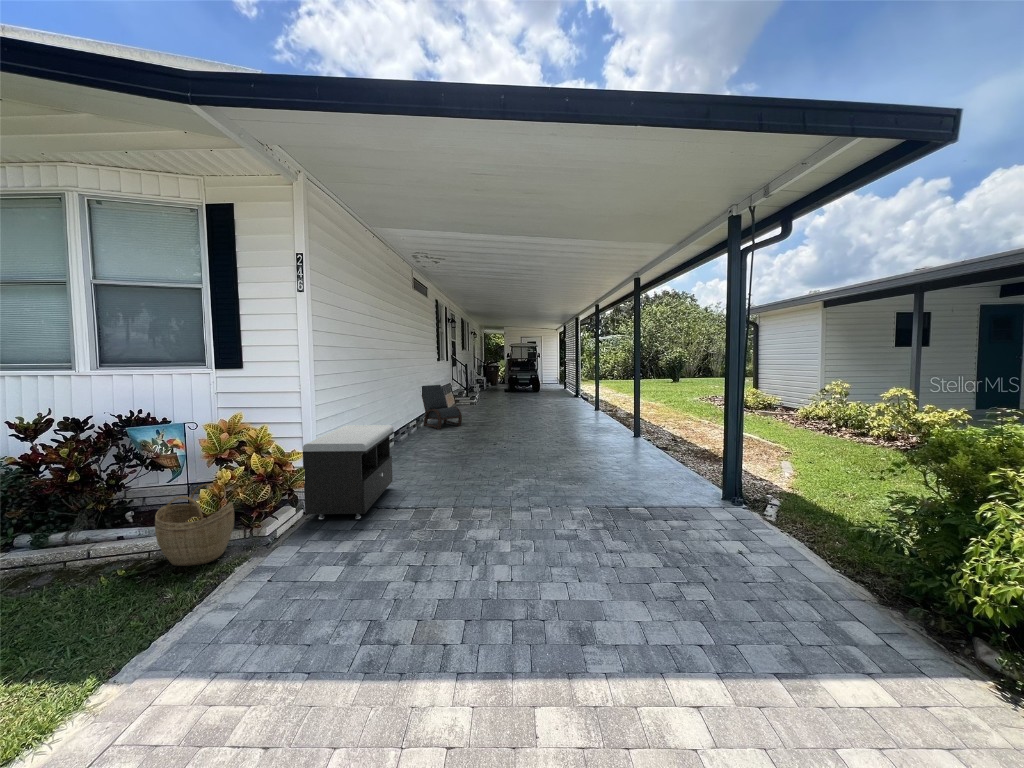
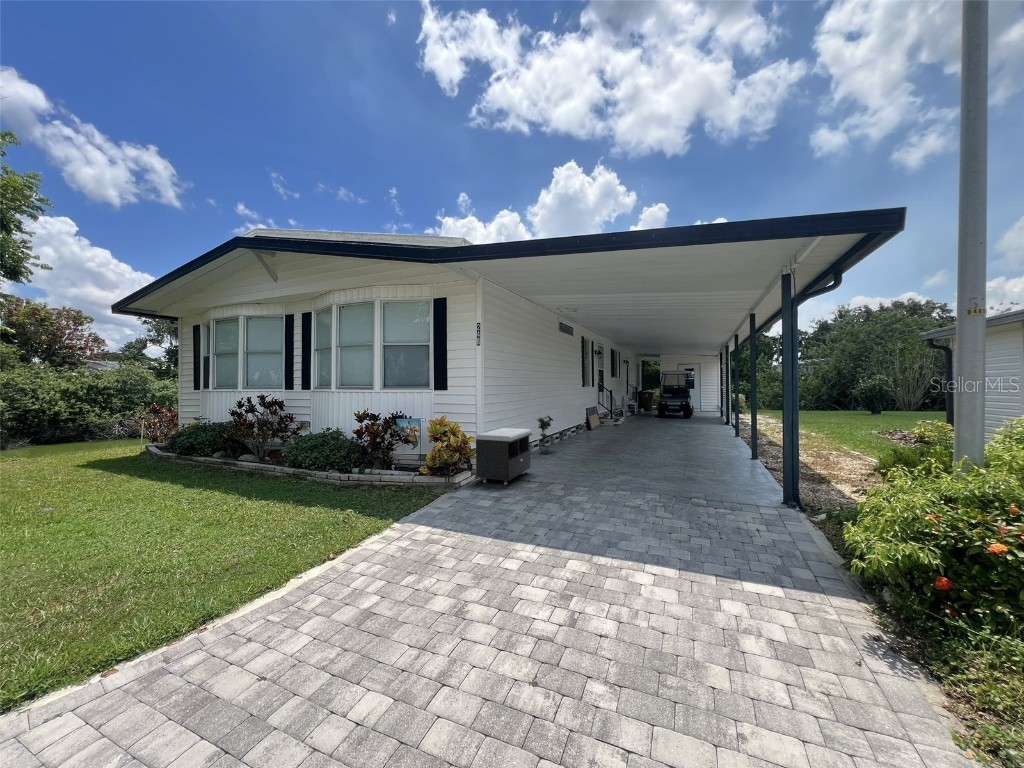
lounge chair: present [422,385,462,430] -> none [565,406,598,442]
potted plant: none [390,399,414,452] -> present [538,415,553,454]
woven basket: present [155,484,234,566] -> none [408,451,441,492]

